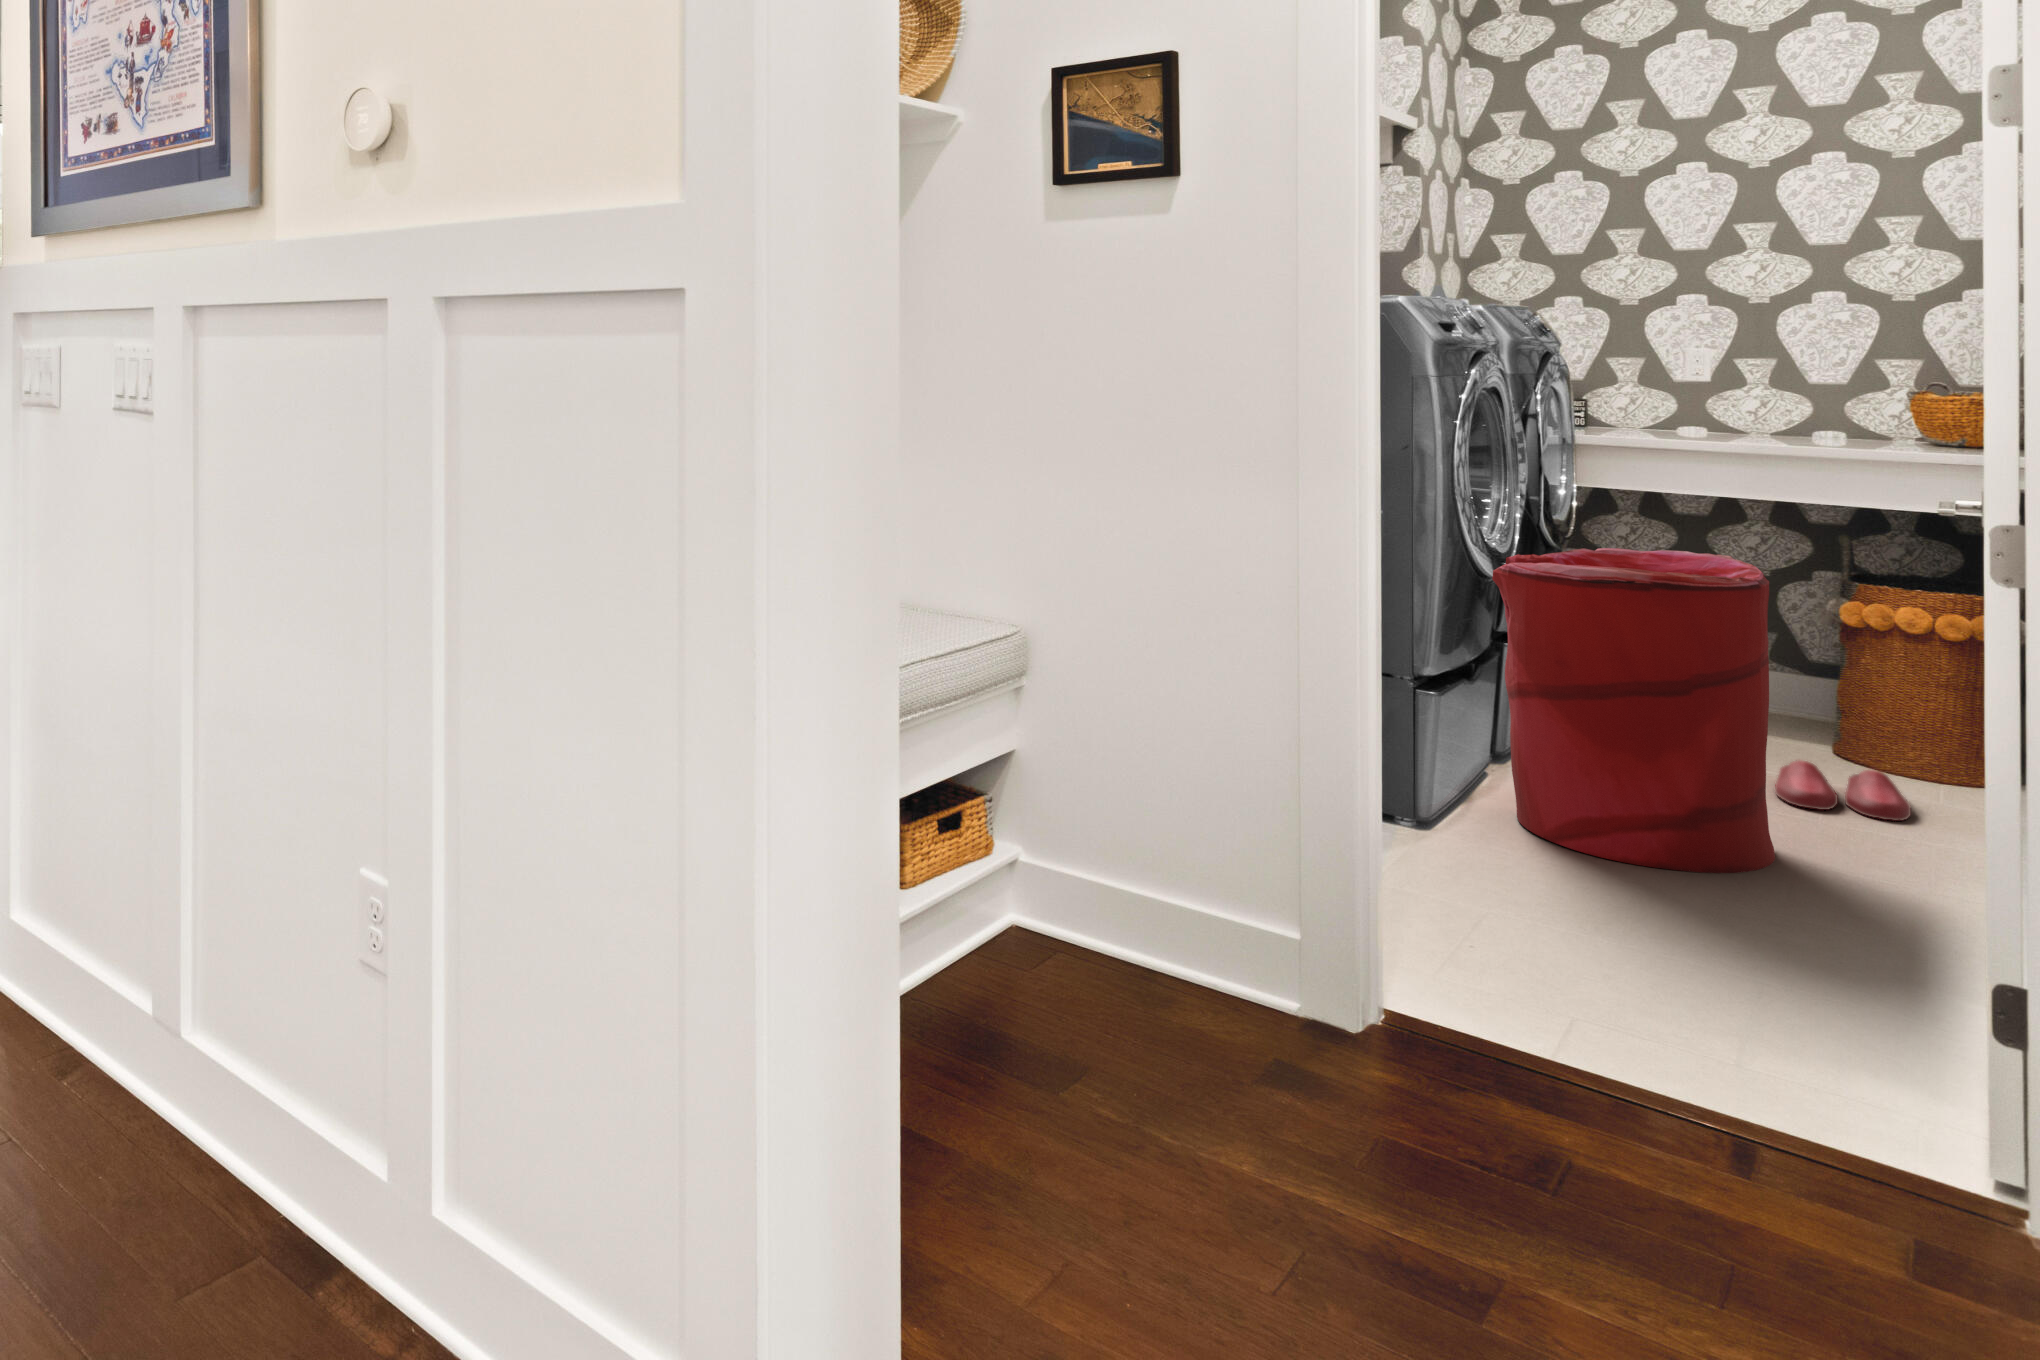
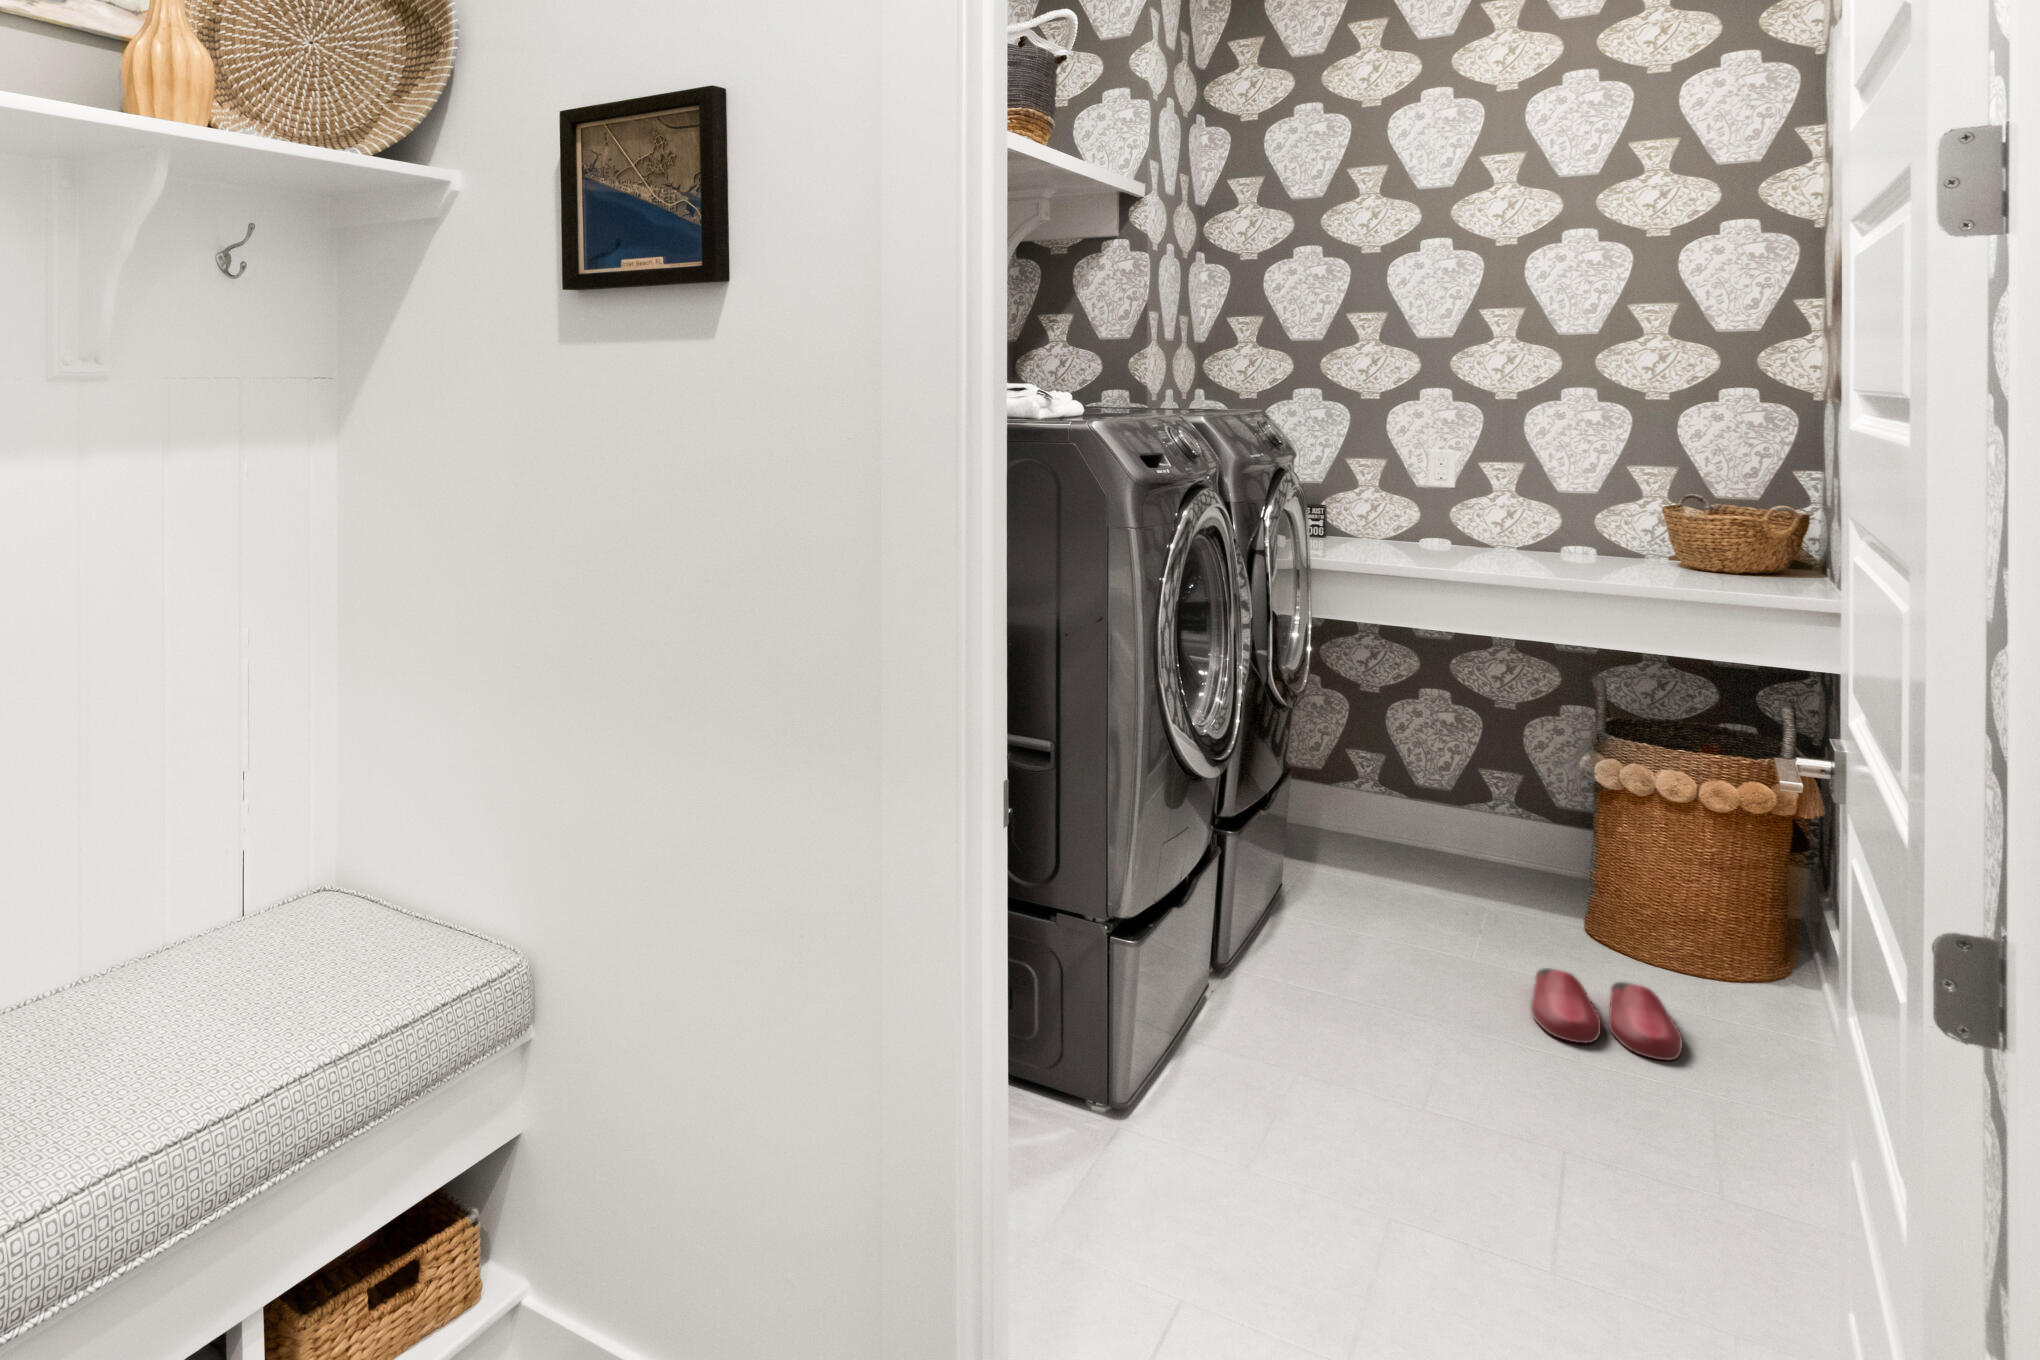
laundry hamper: present [1492,548,1775,873] -> none [1212,732,1539,1185]

